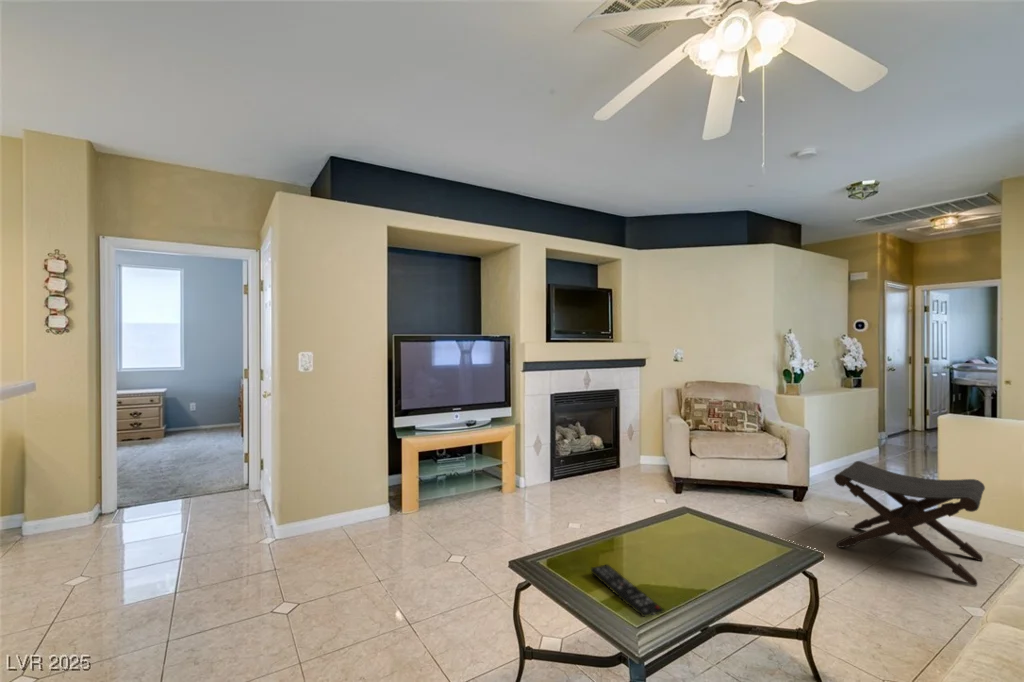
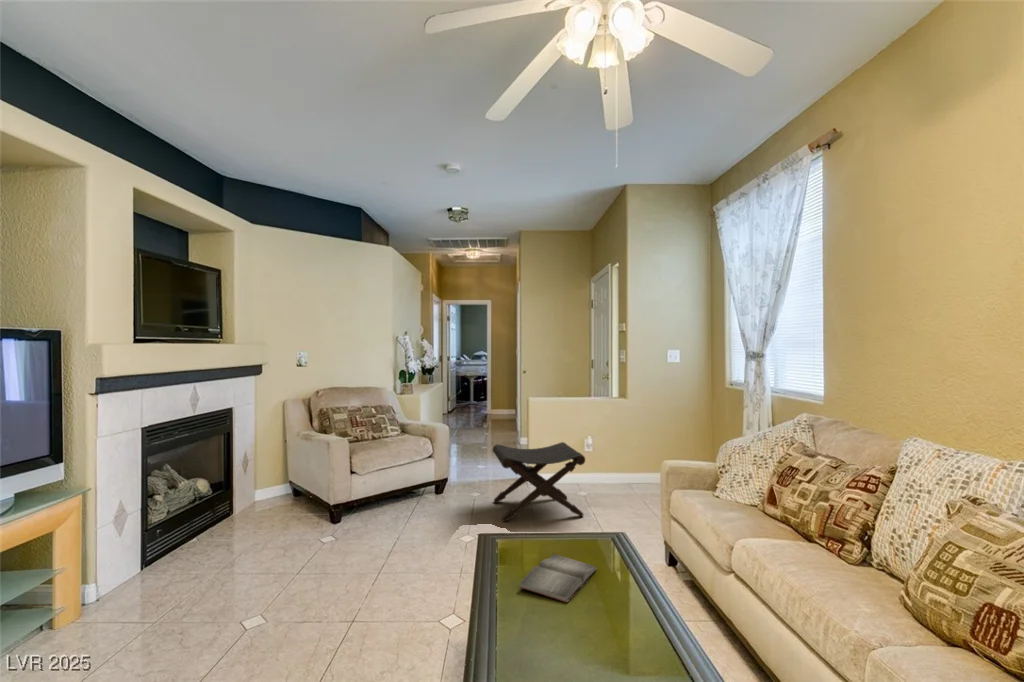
hardback book: none [650,543,739,574] -> present [519,554,597,602]
remote control: present [591,565,663,617] -> none [528,626,641,659]

